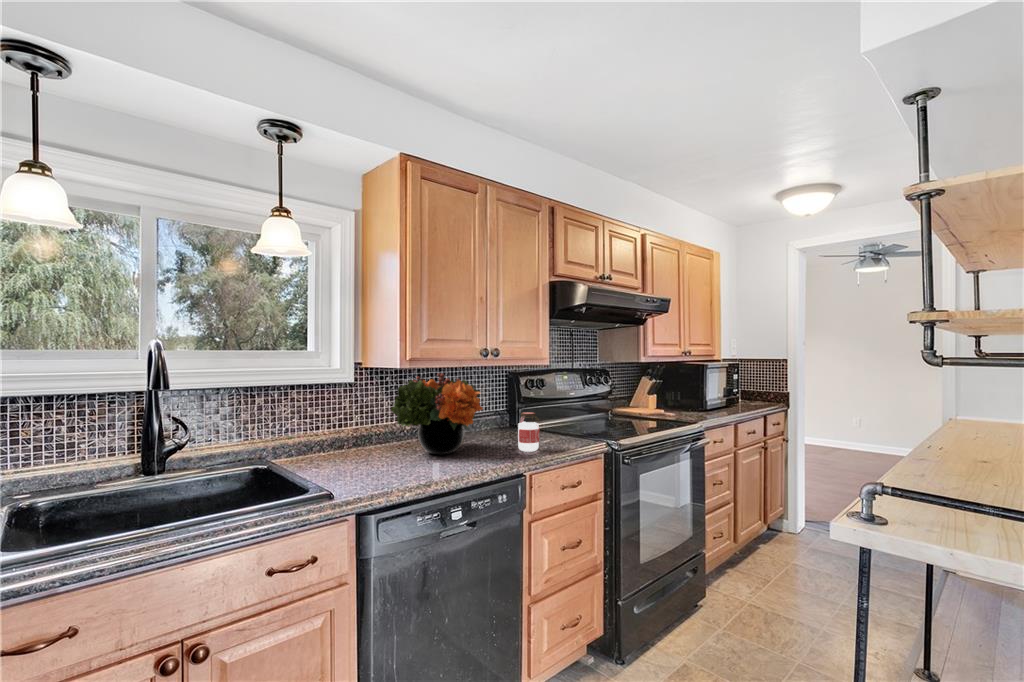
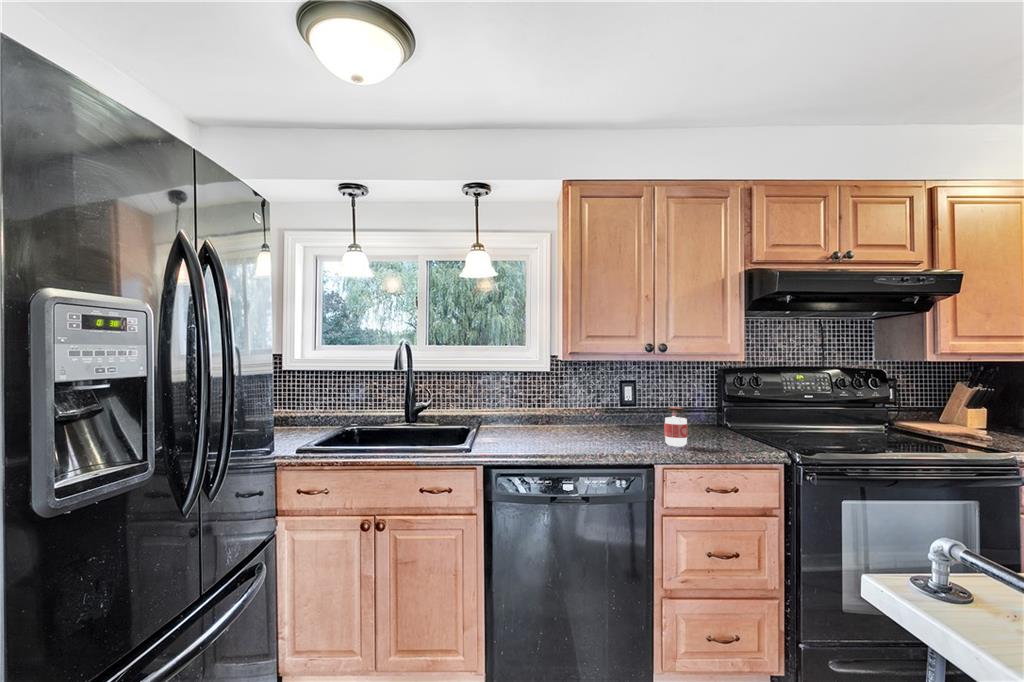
flower arrangement: present [391,373,483,454] -> none [556,365,640,437]

